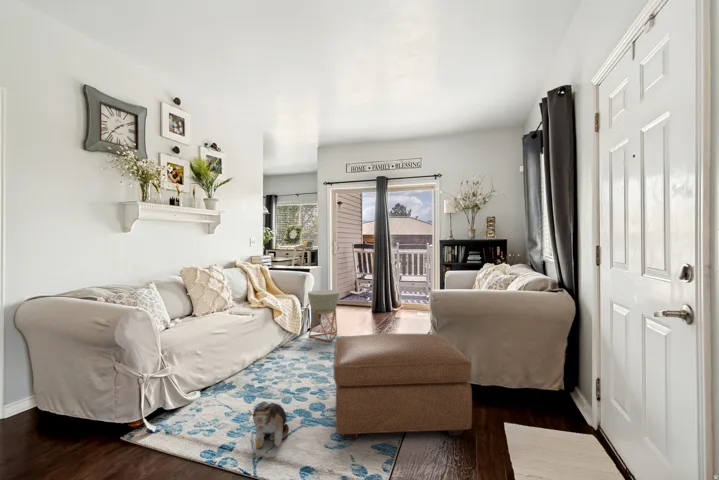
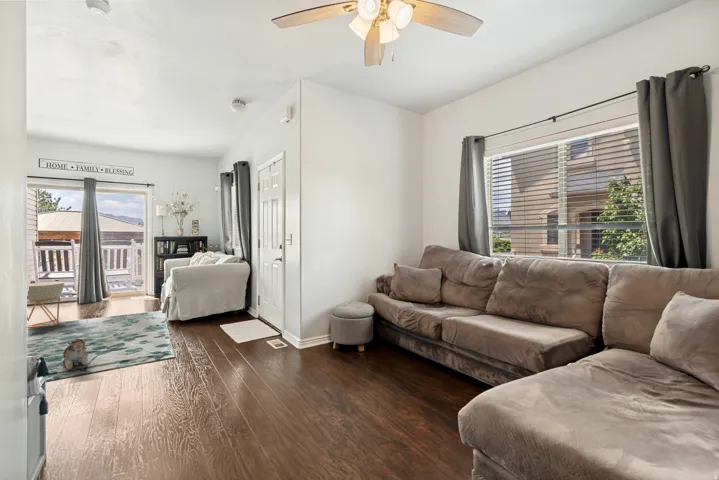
ottoman: present [333,334,472,439] -> none [105,292,205,353]

